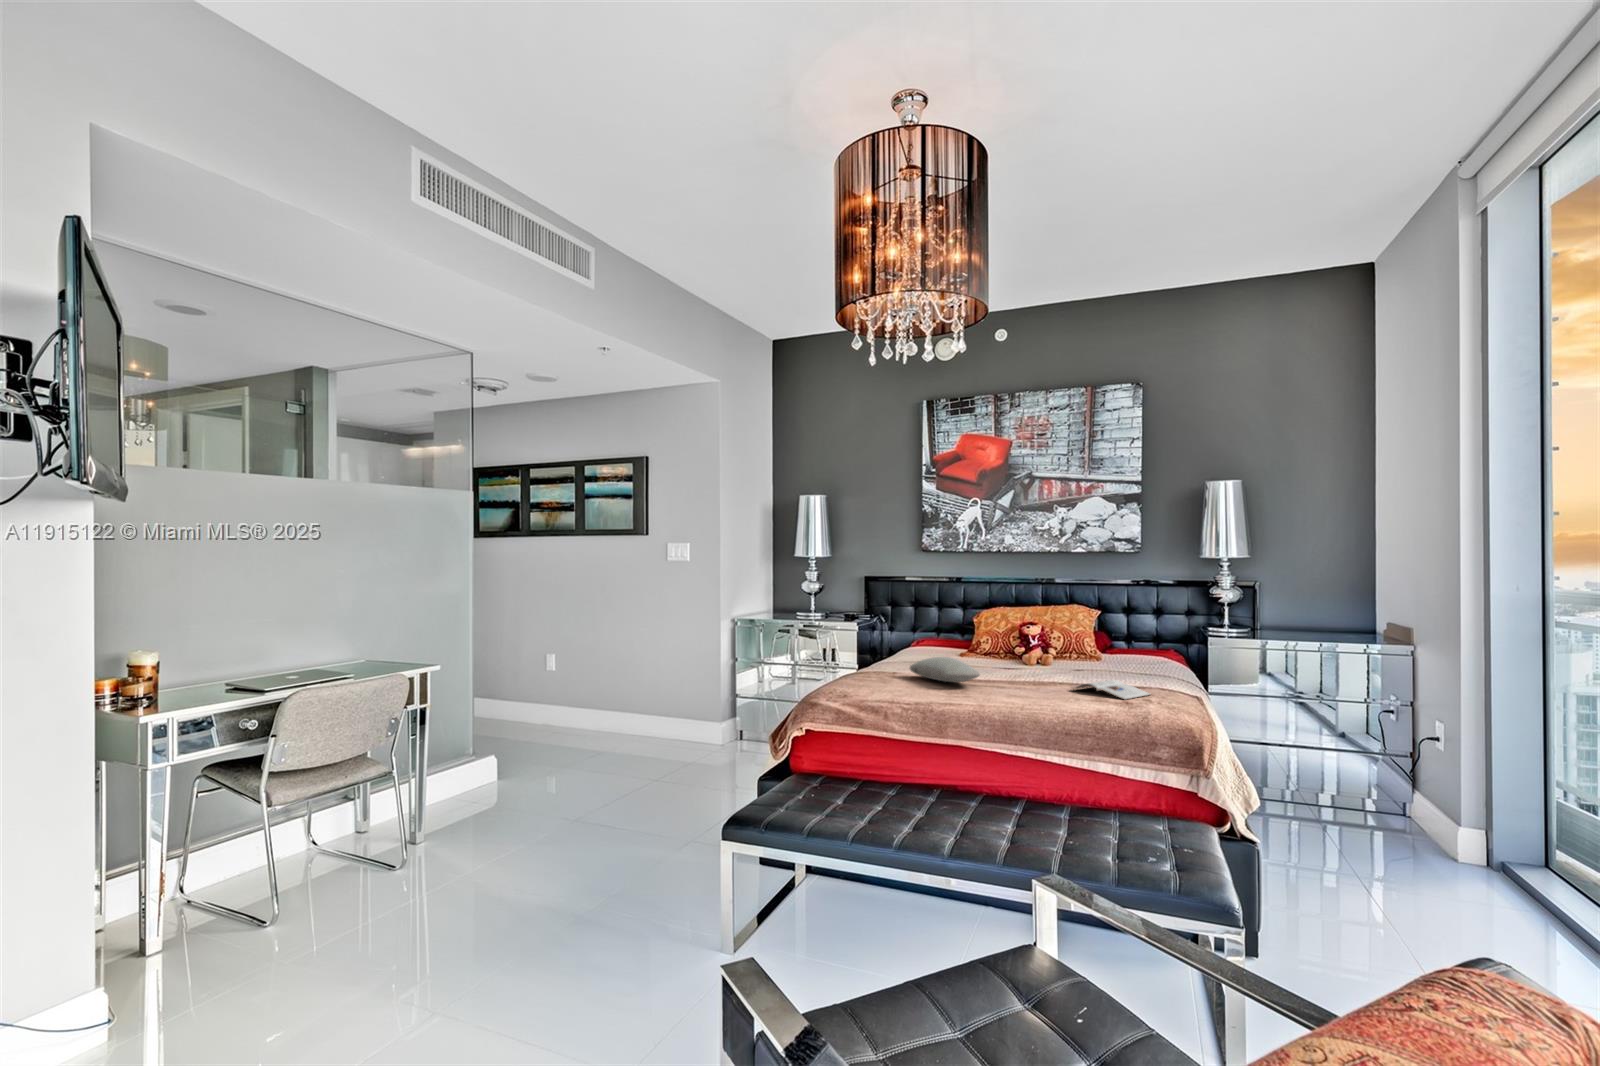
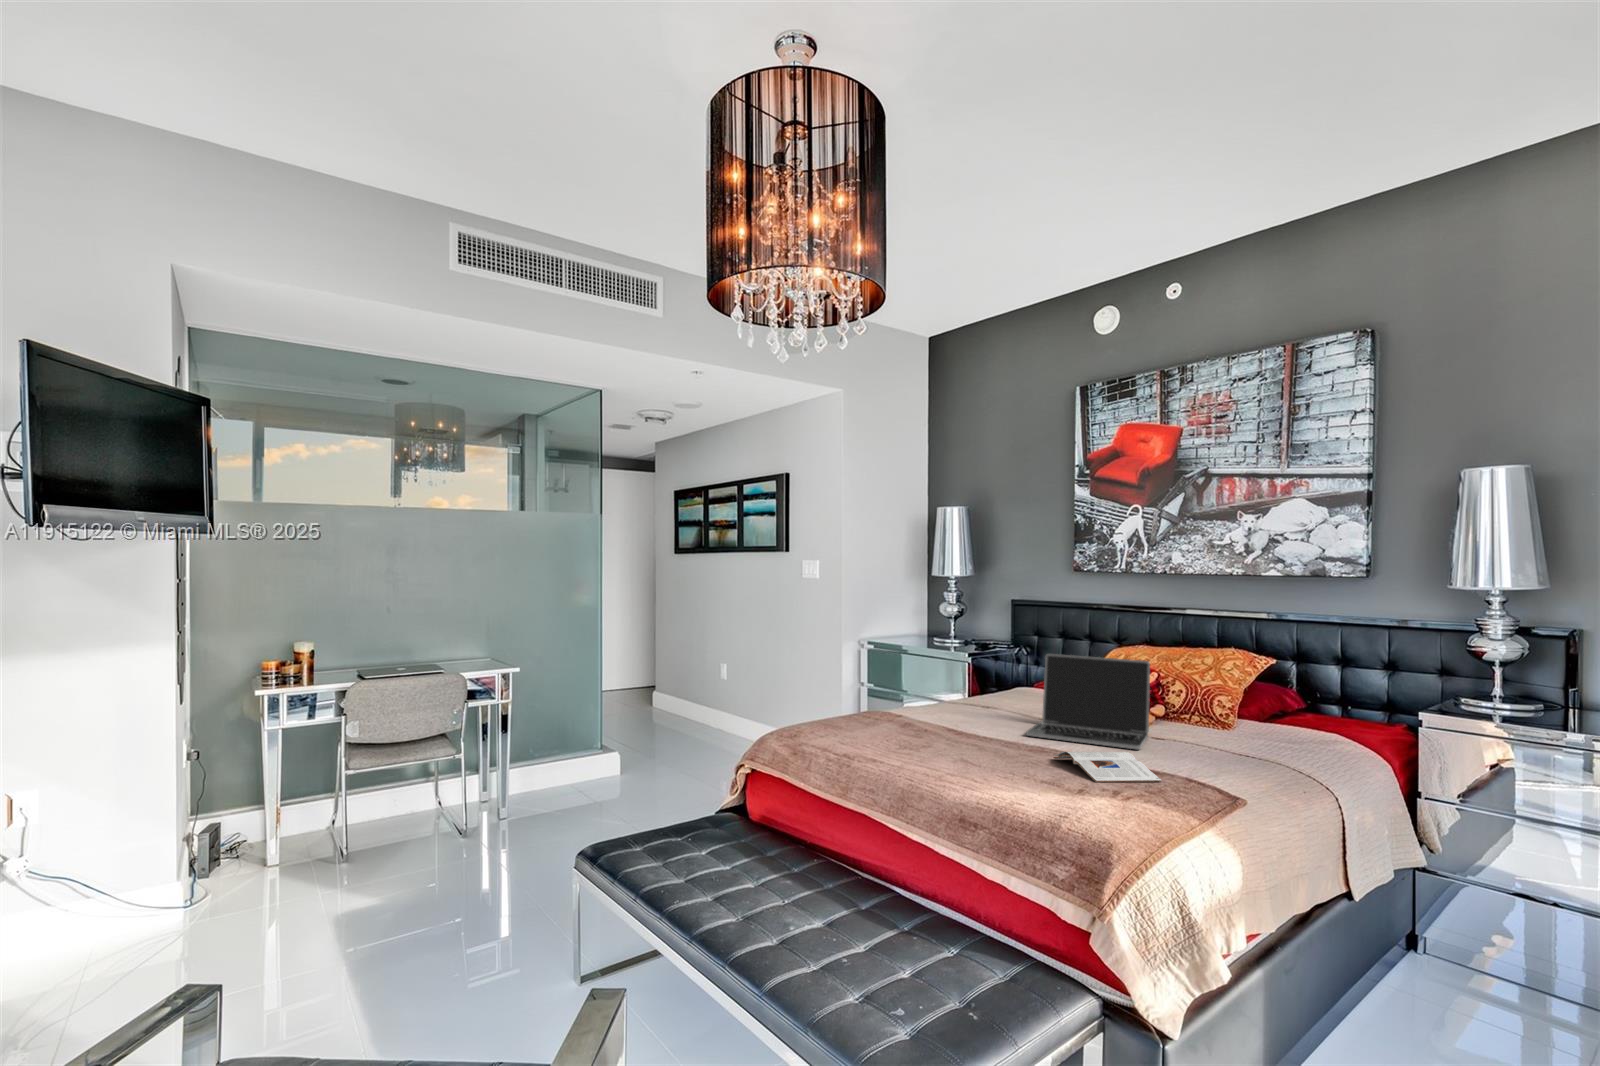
laptop: none [1001,617,1094,679] -> present [1026,654,1150,750]
pillow: present [910,657,980,682] -> none [895,696,962,730]

